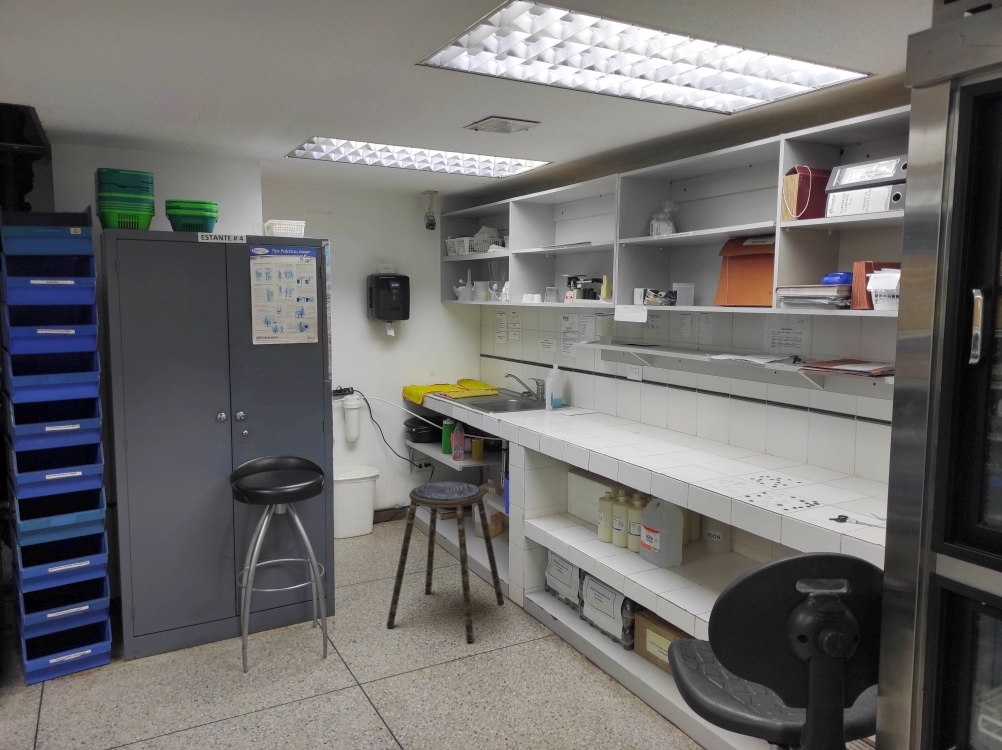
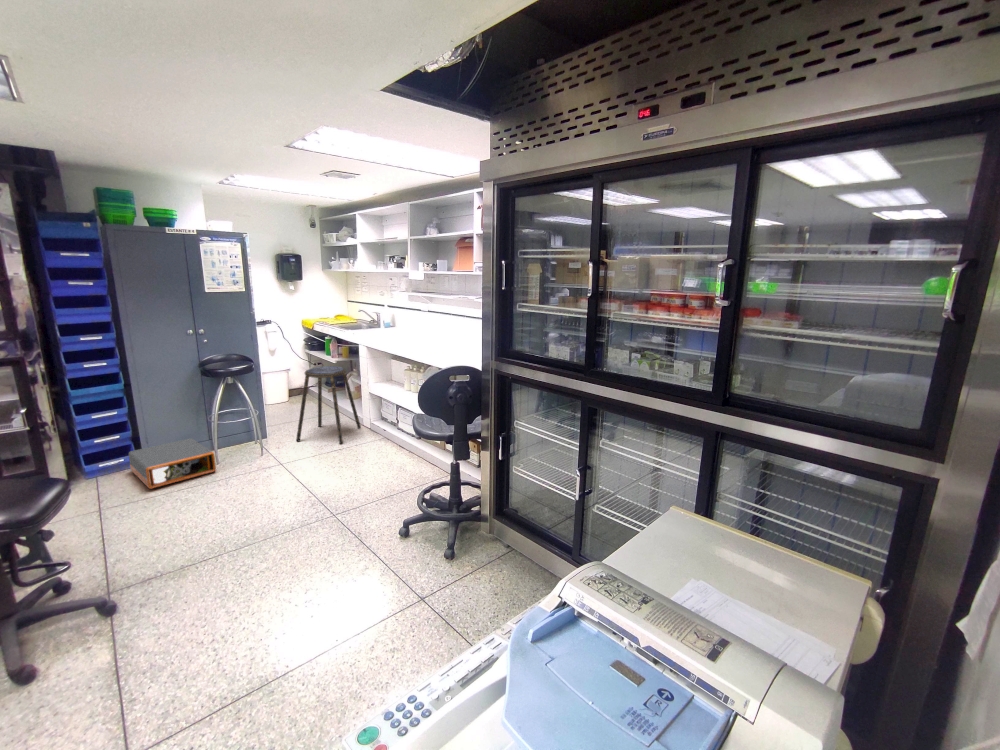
storage box: none [100,613,241,728] -> present [129,439,216,489]

